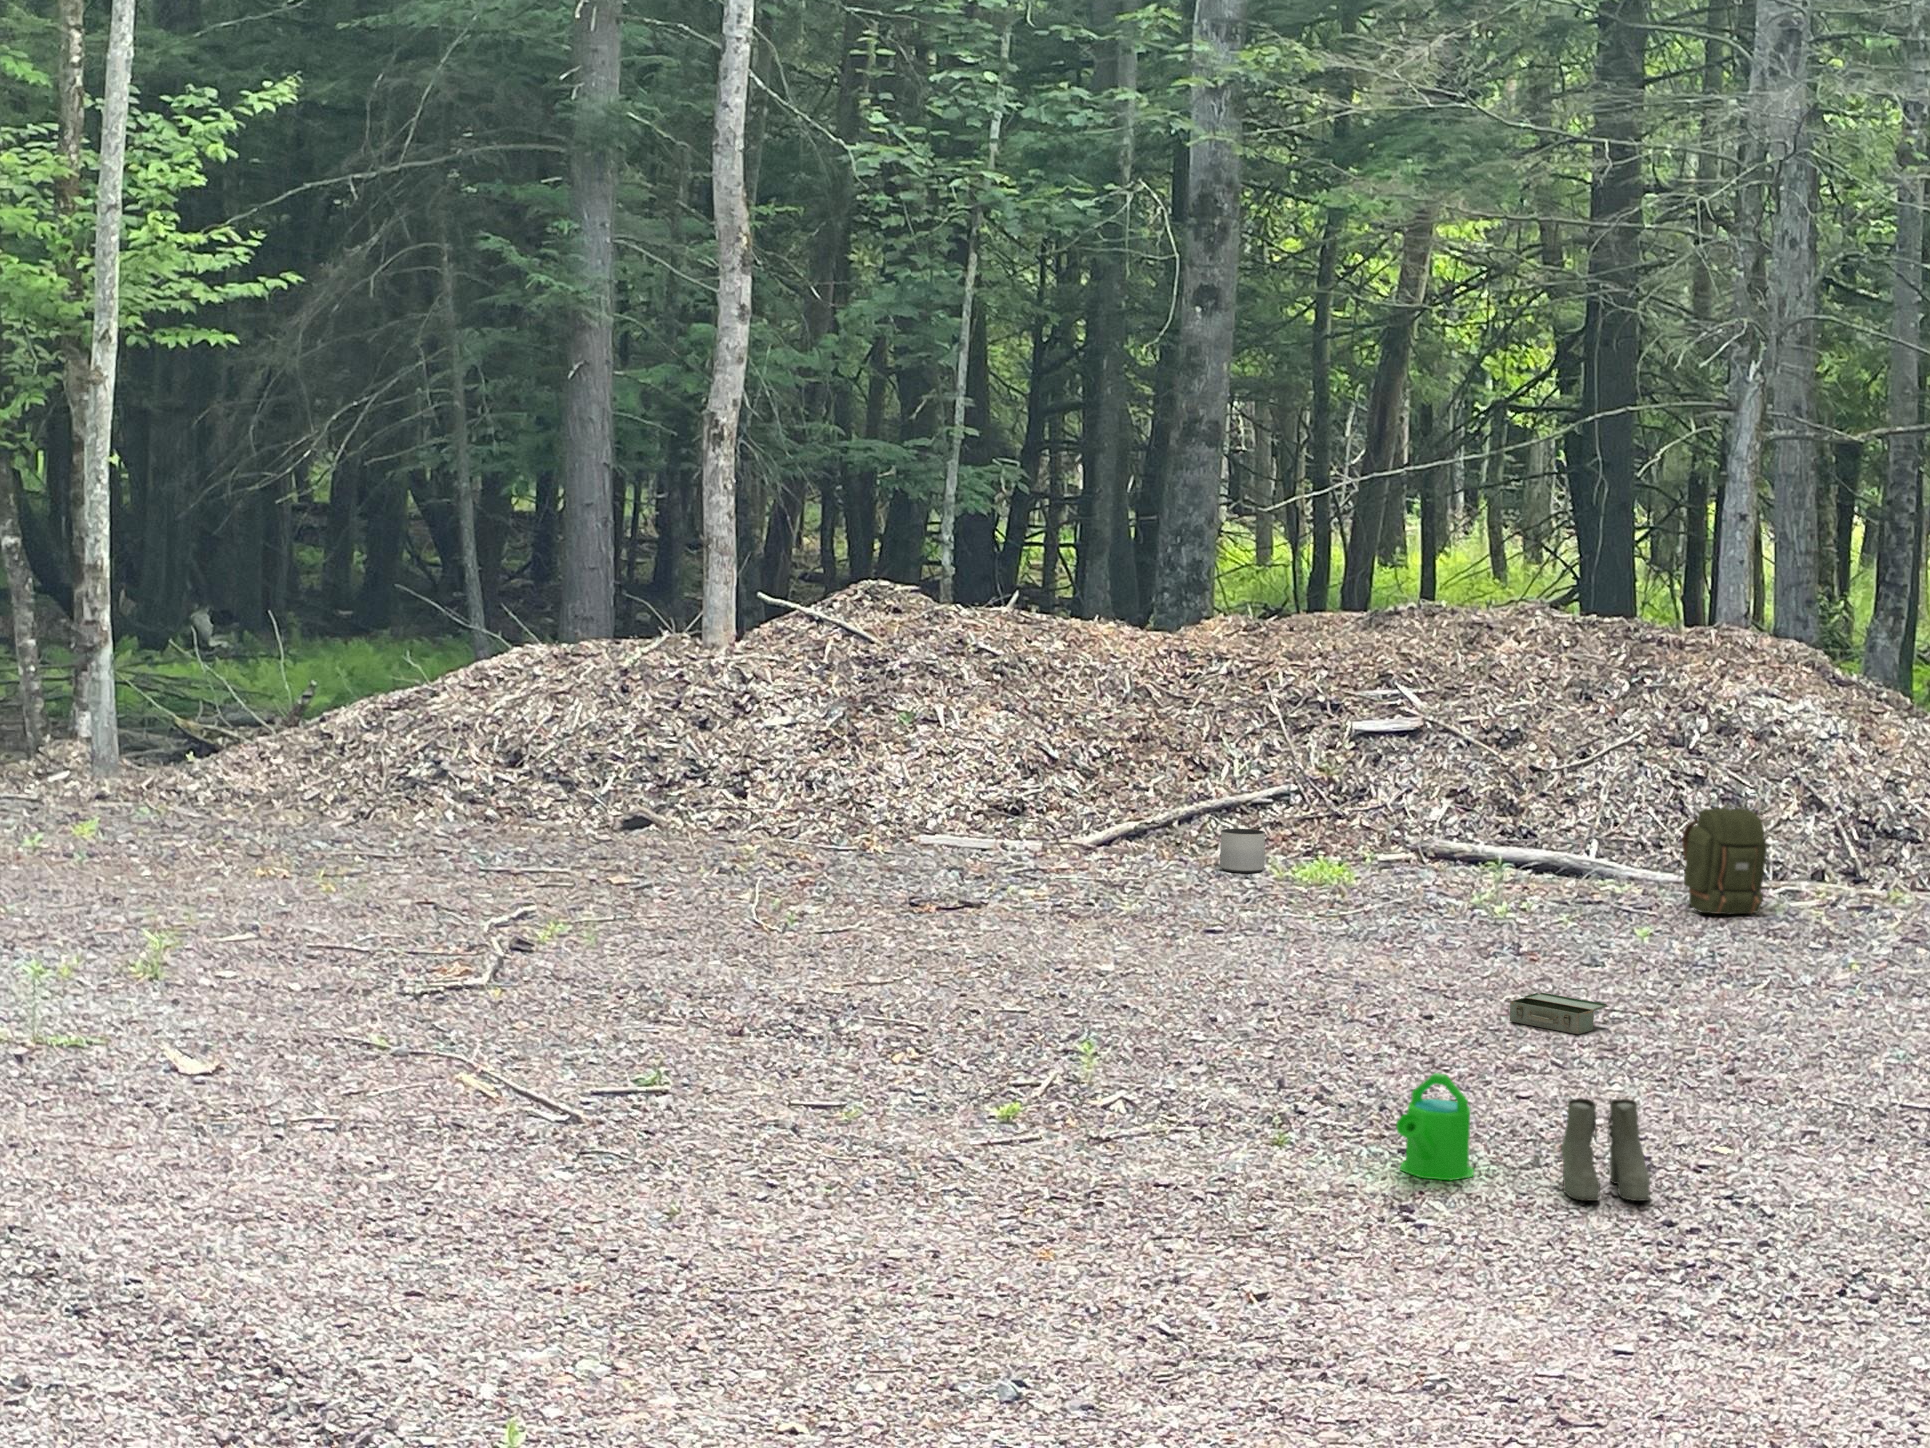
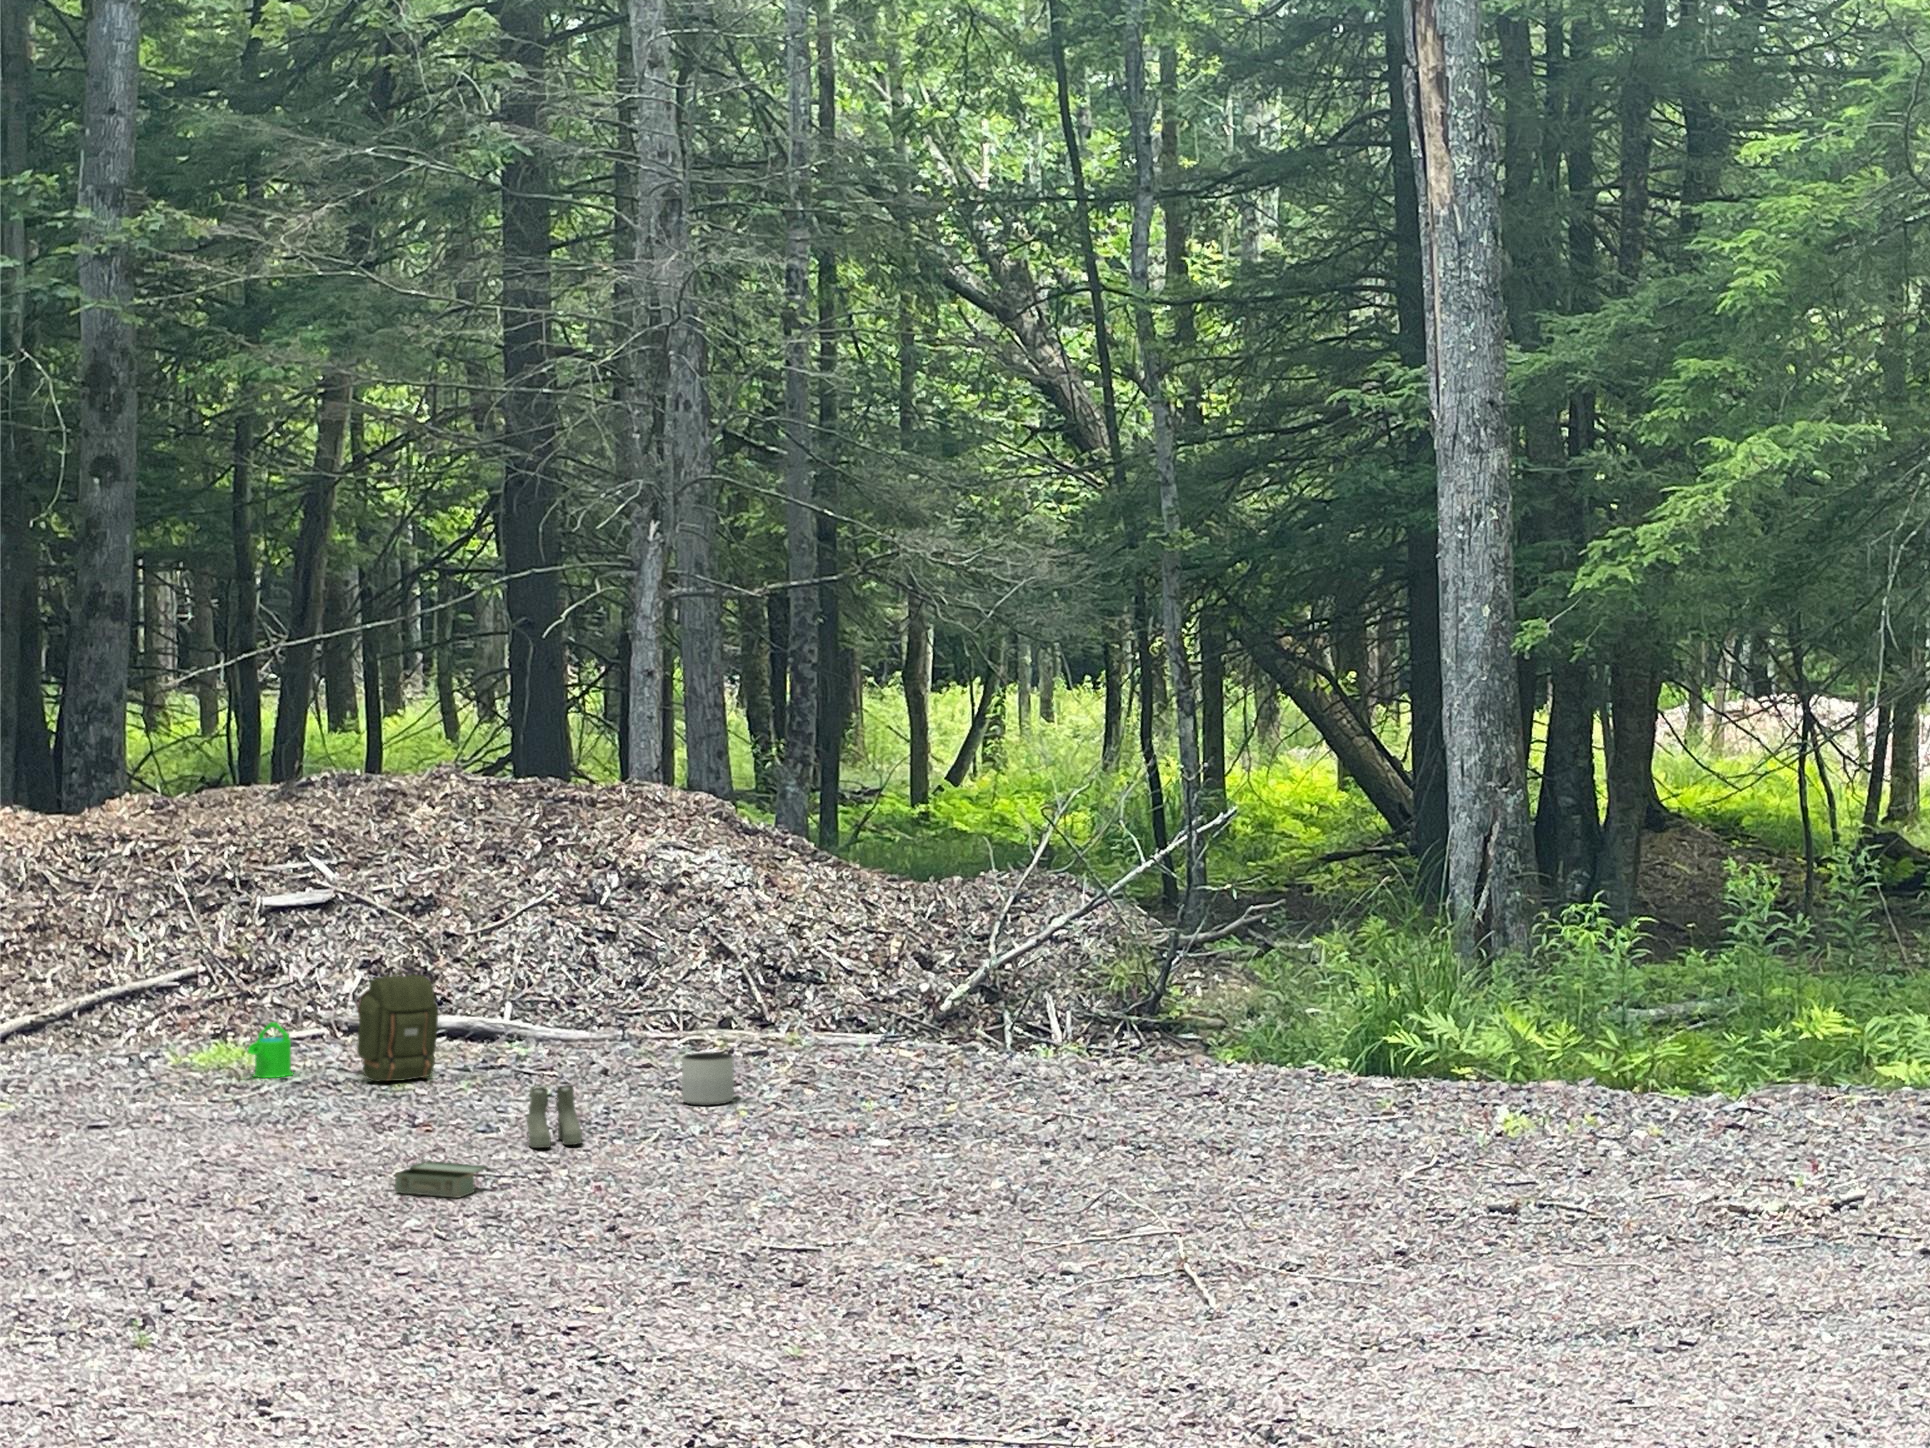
backpack: present [1682,805,1767,915] -> present [357,972,438,1081]
planter: present [1220,829,1265,873] -> present [682,1052,734,1105]
watering can: present [1396,1073,1474,1180] -> present [248,1022,293,1078]
boots: present [1561,1098,1650,1201] -> present [527,1085,582,1148]

